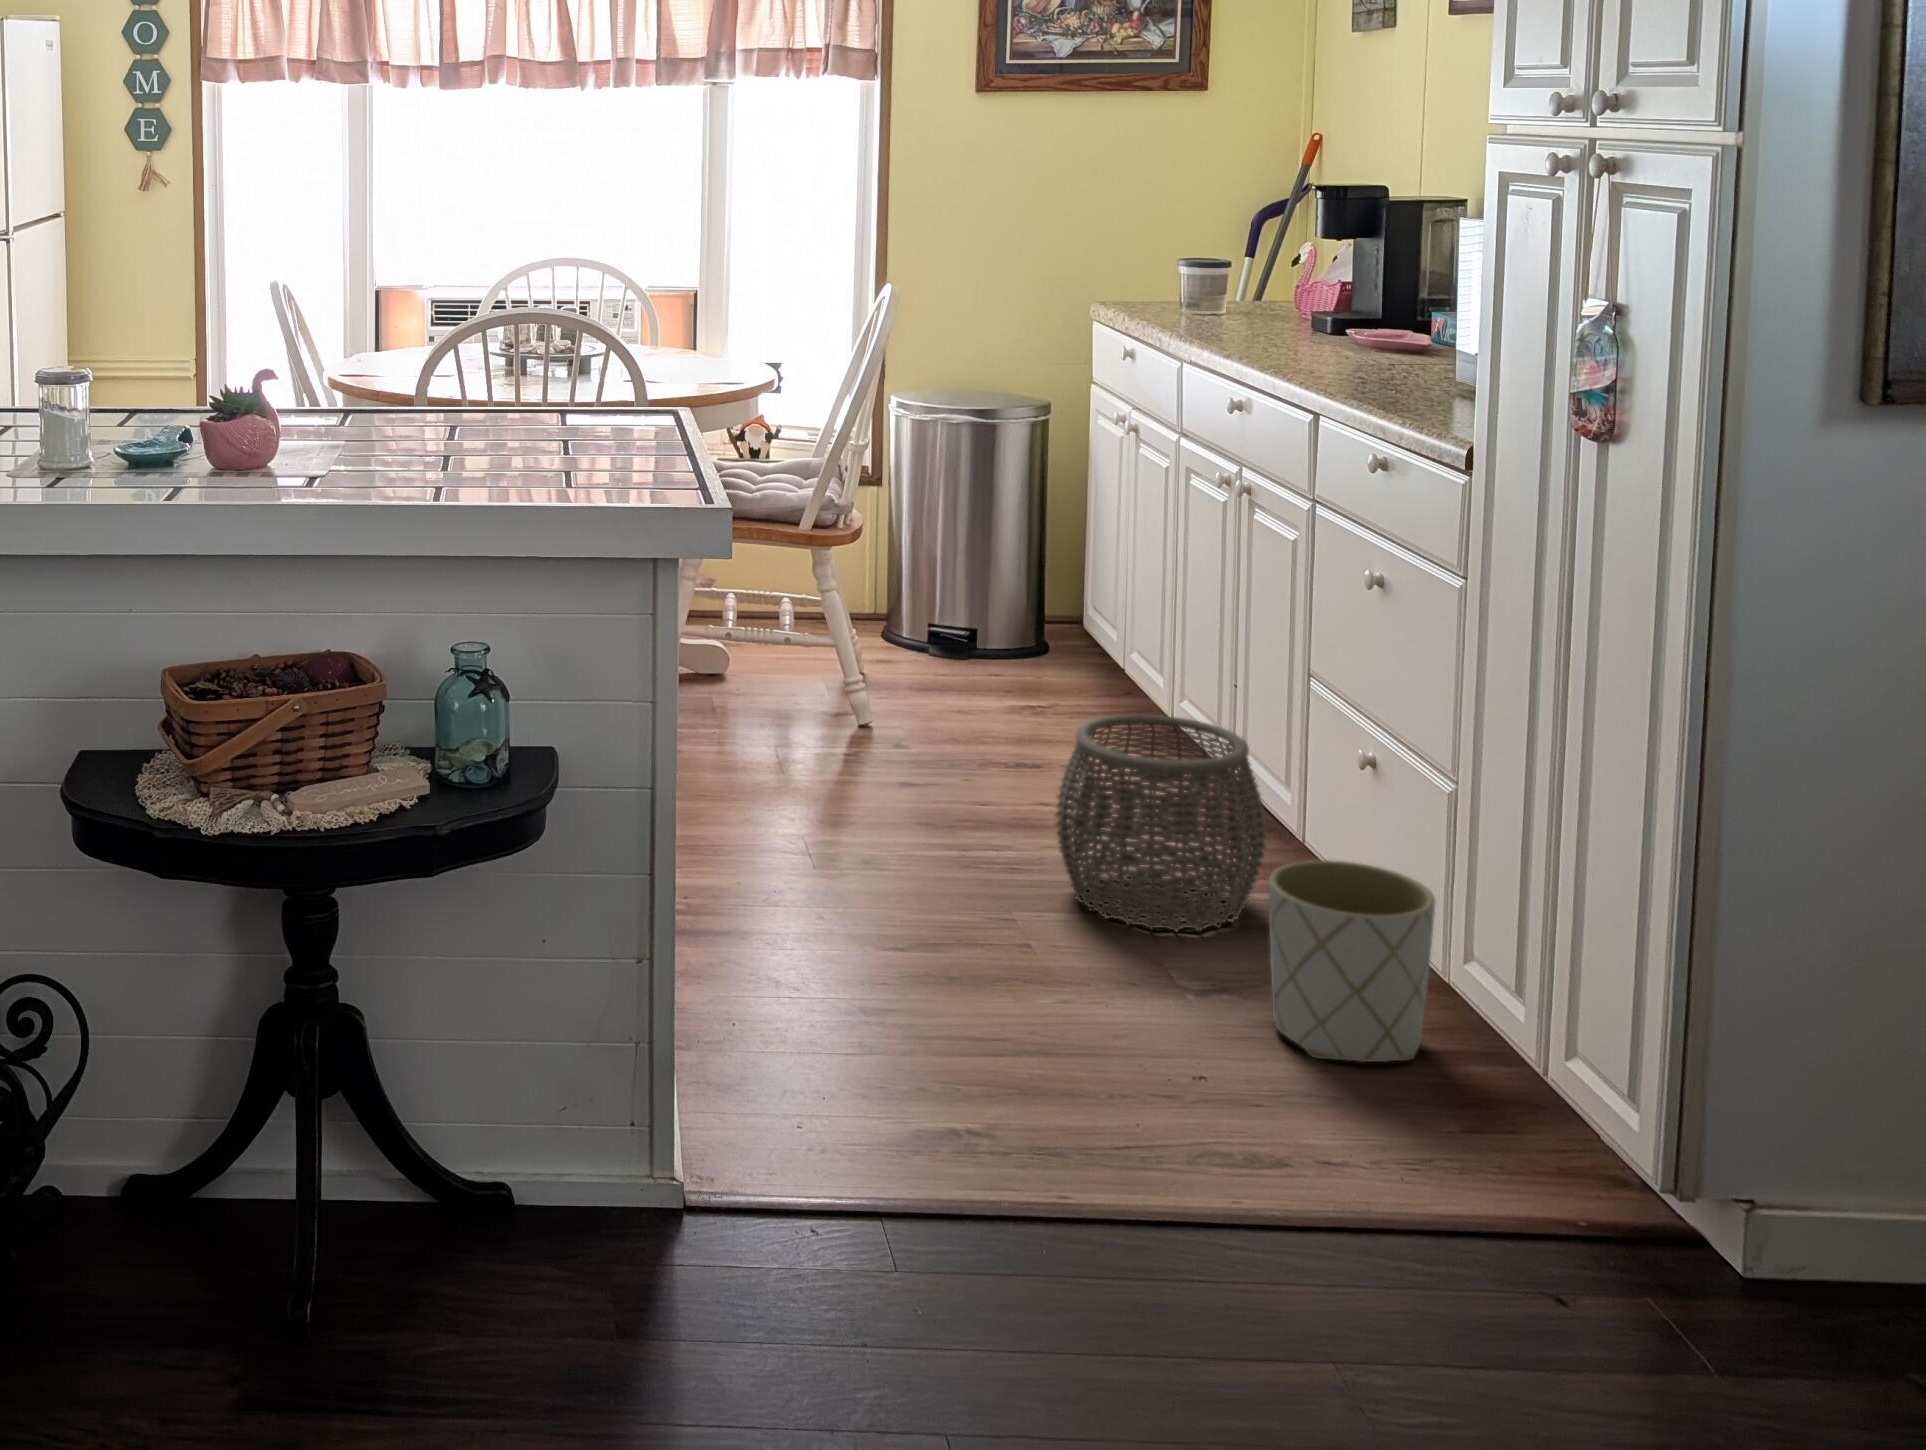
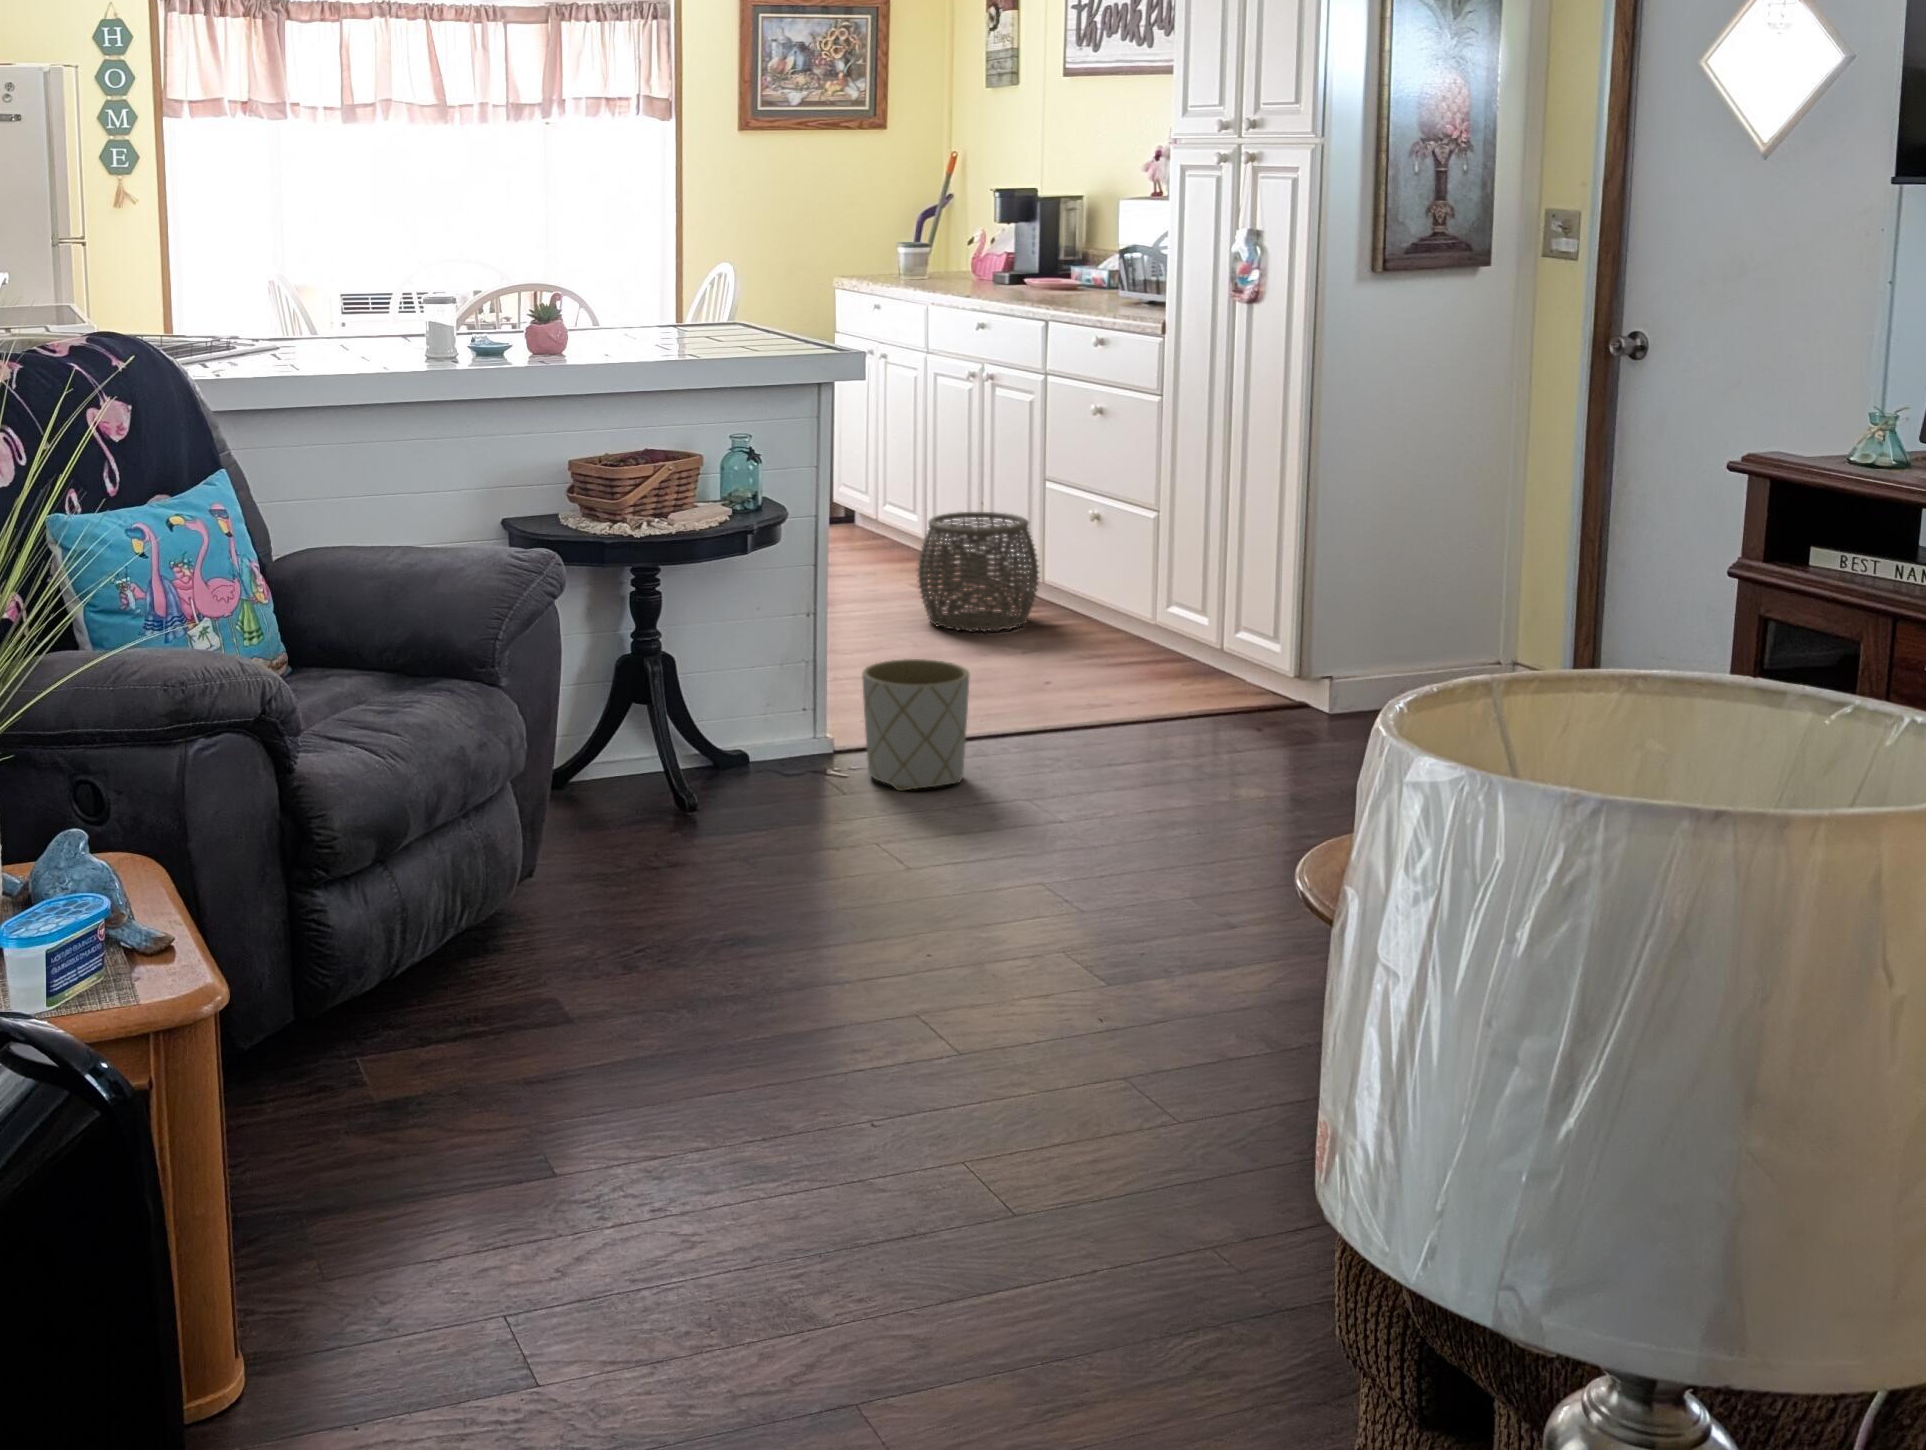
planter: present [1269,860,1435,1062] -> present [862,659,970,791]

